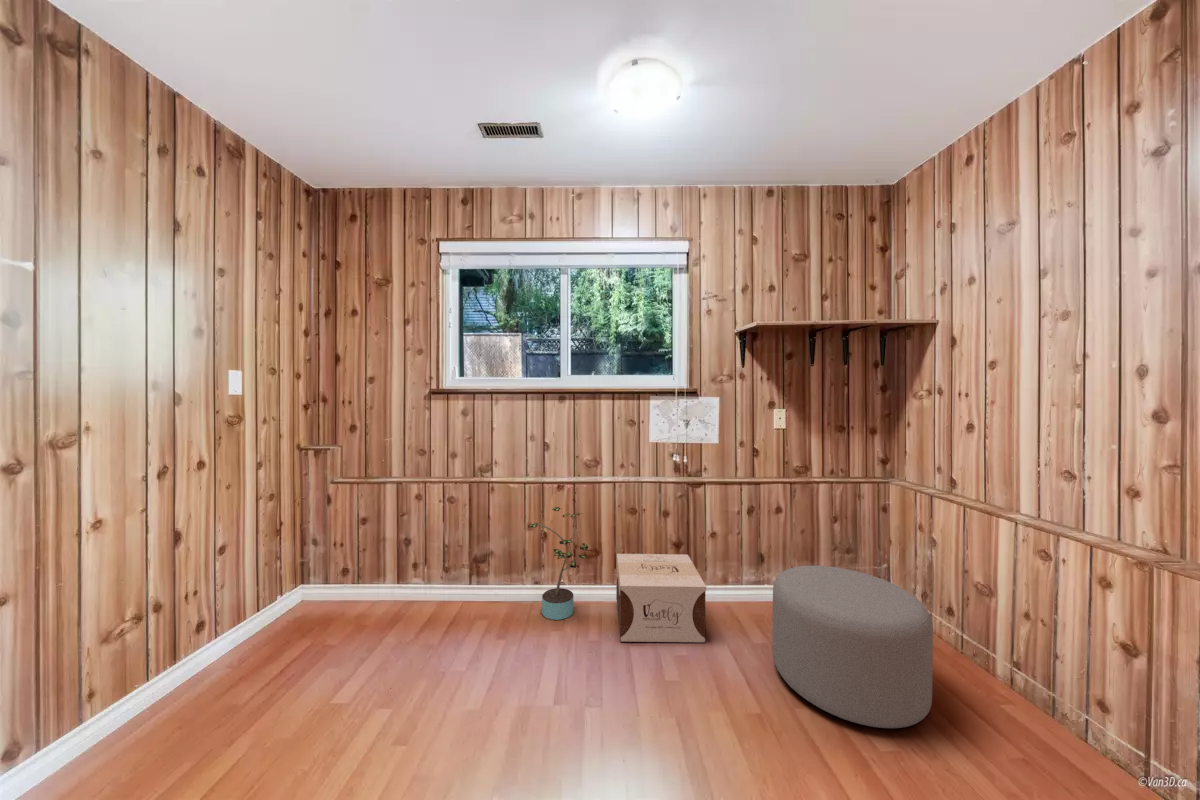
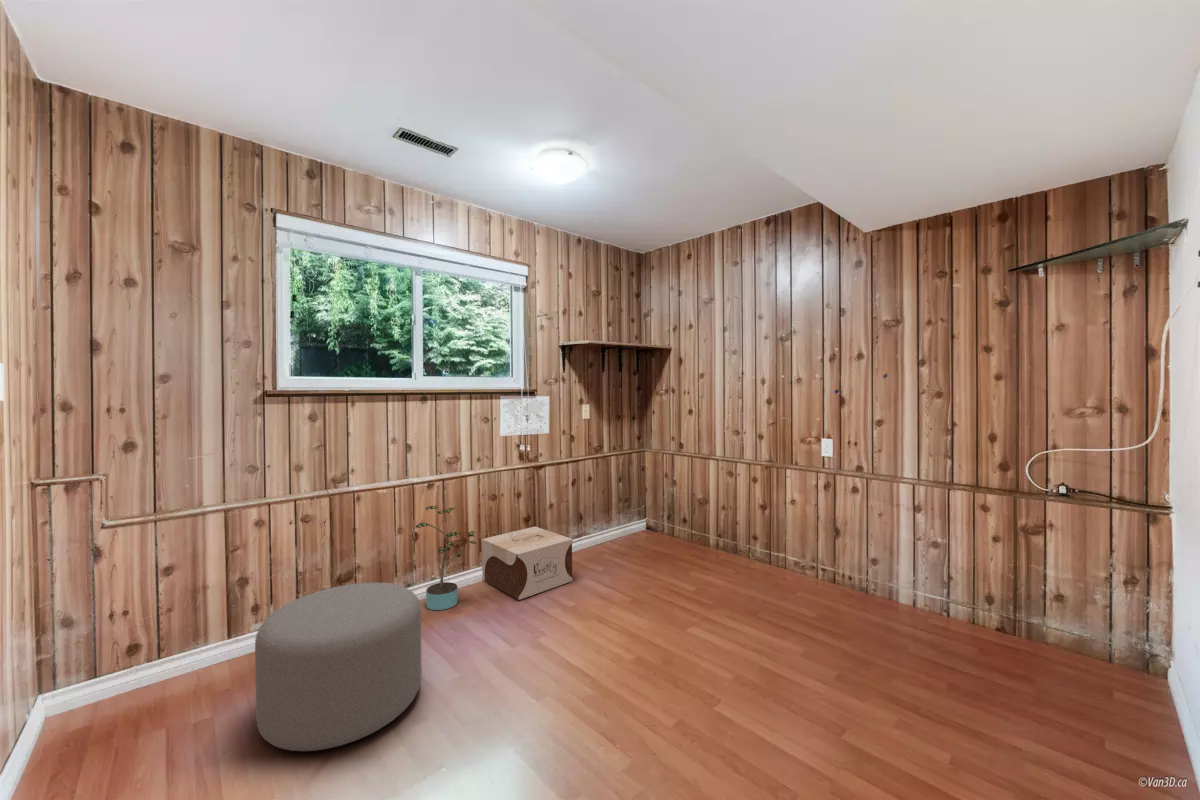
ottoman: present [772,566,933,728] -> present [255,582,422,751]

